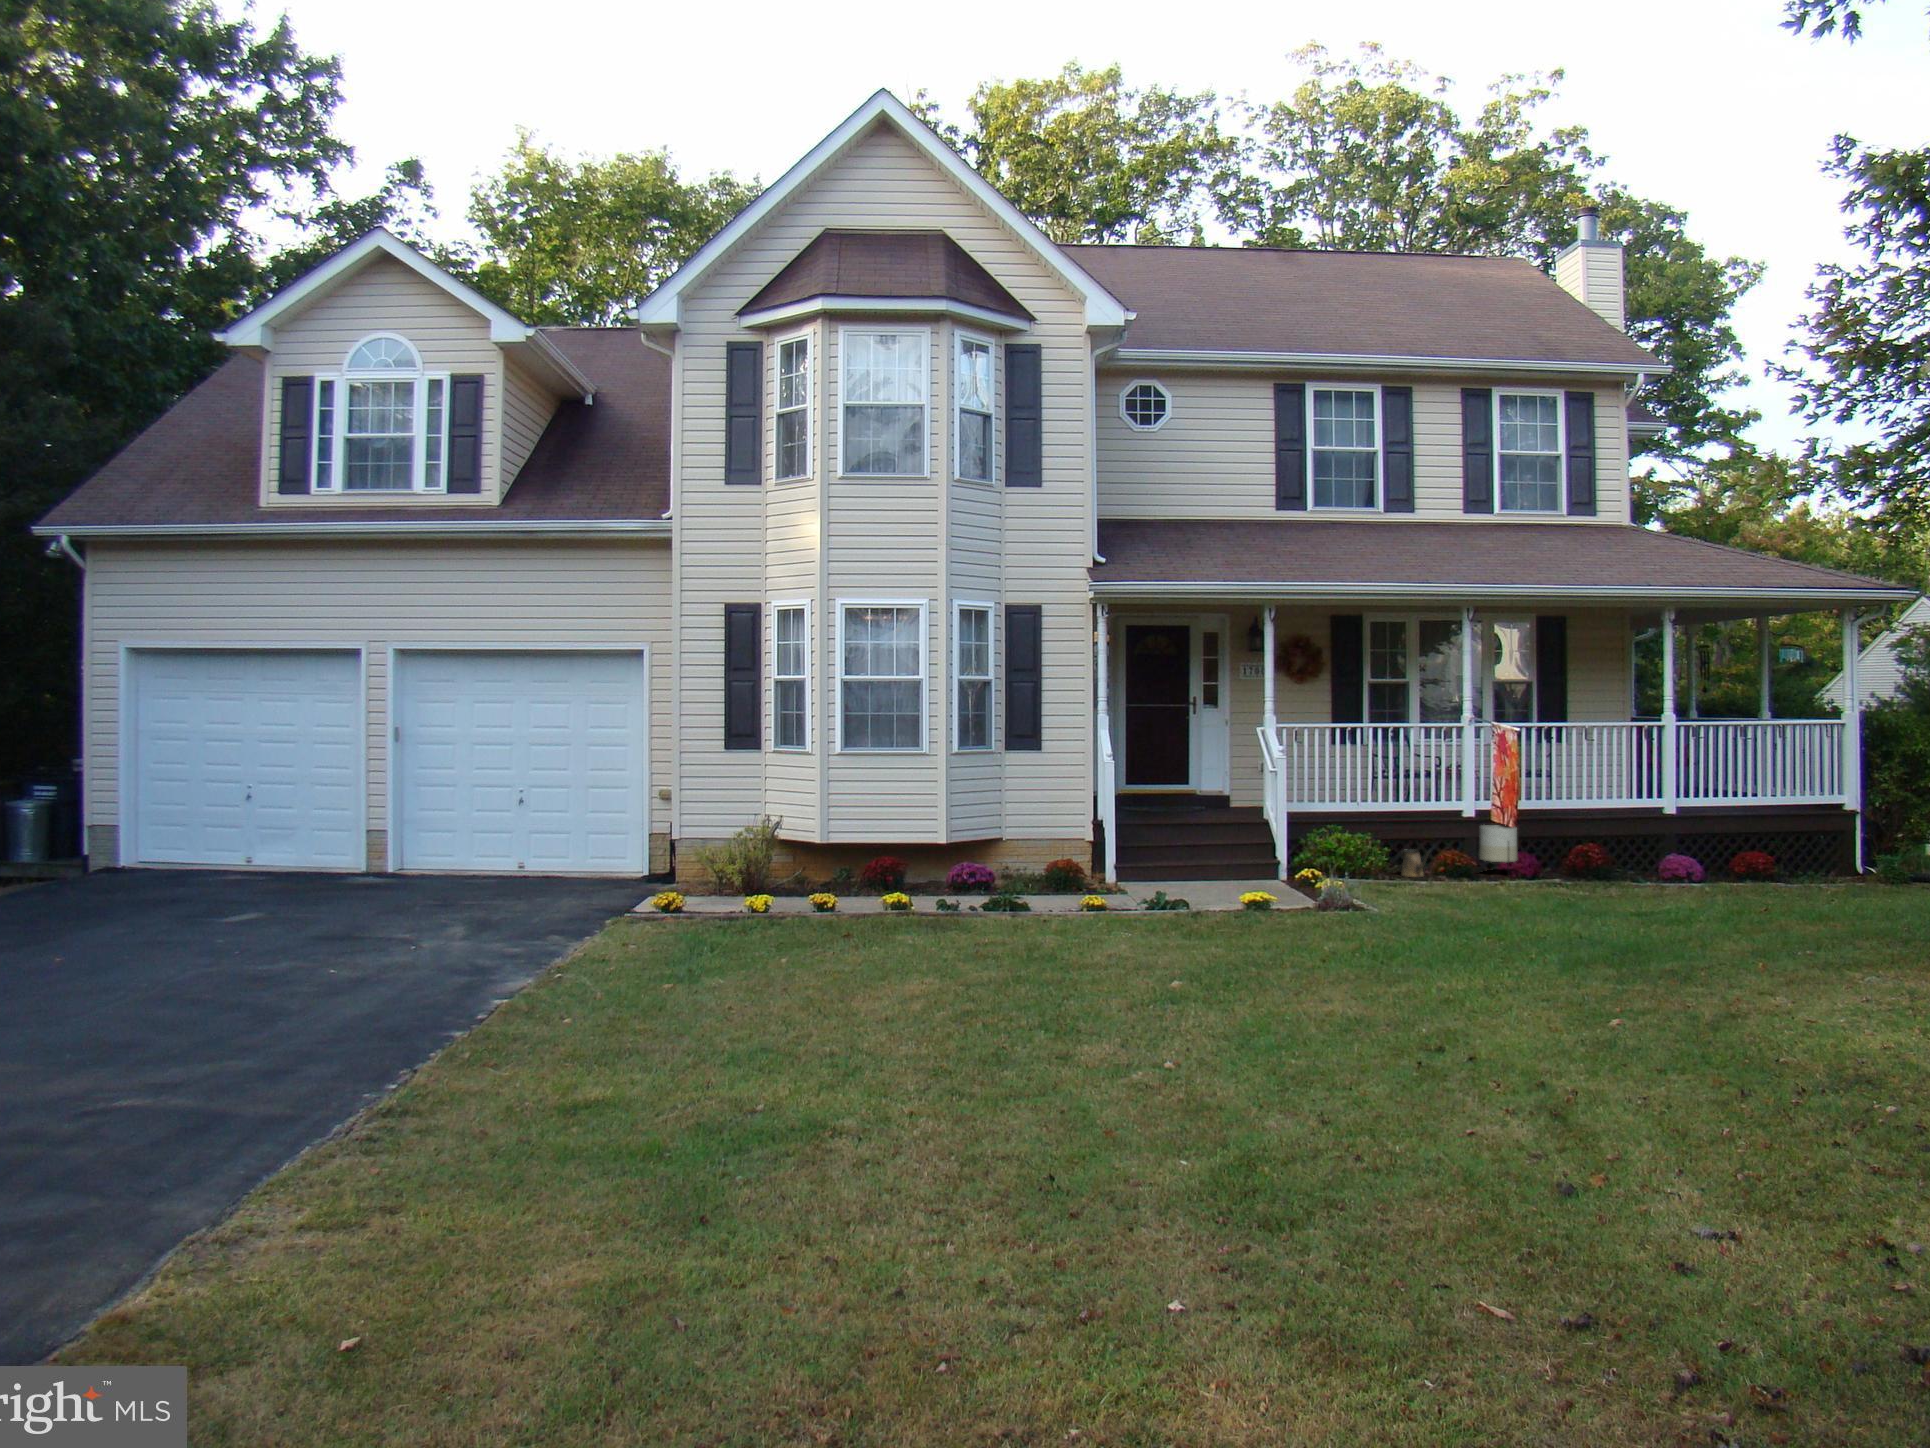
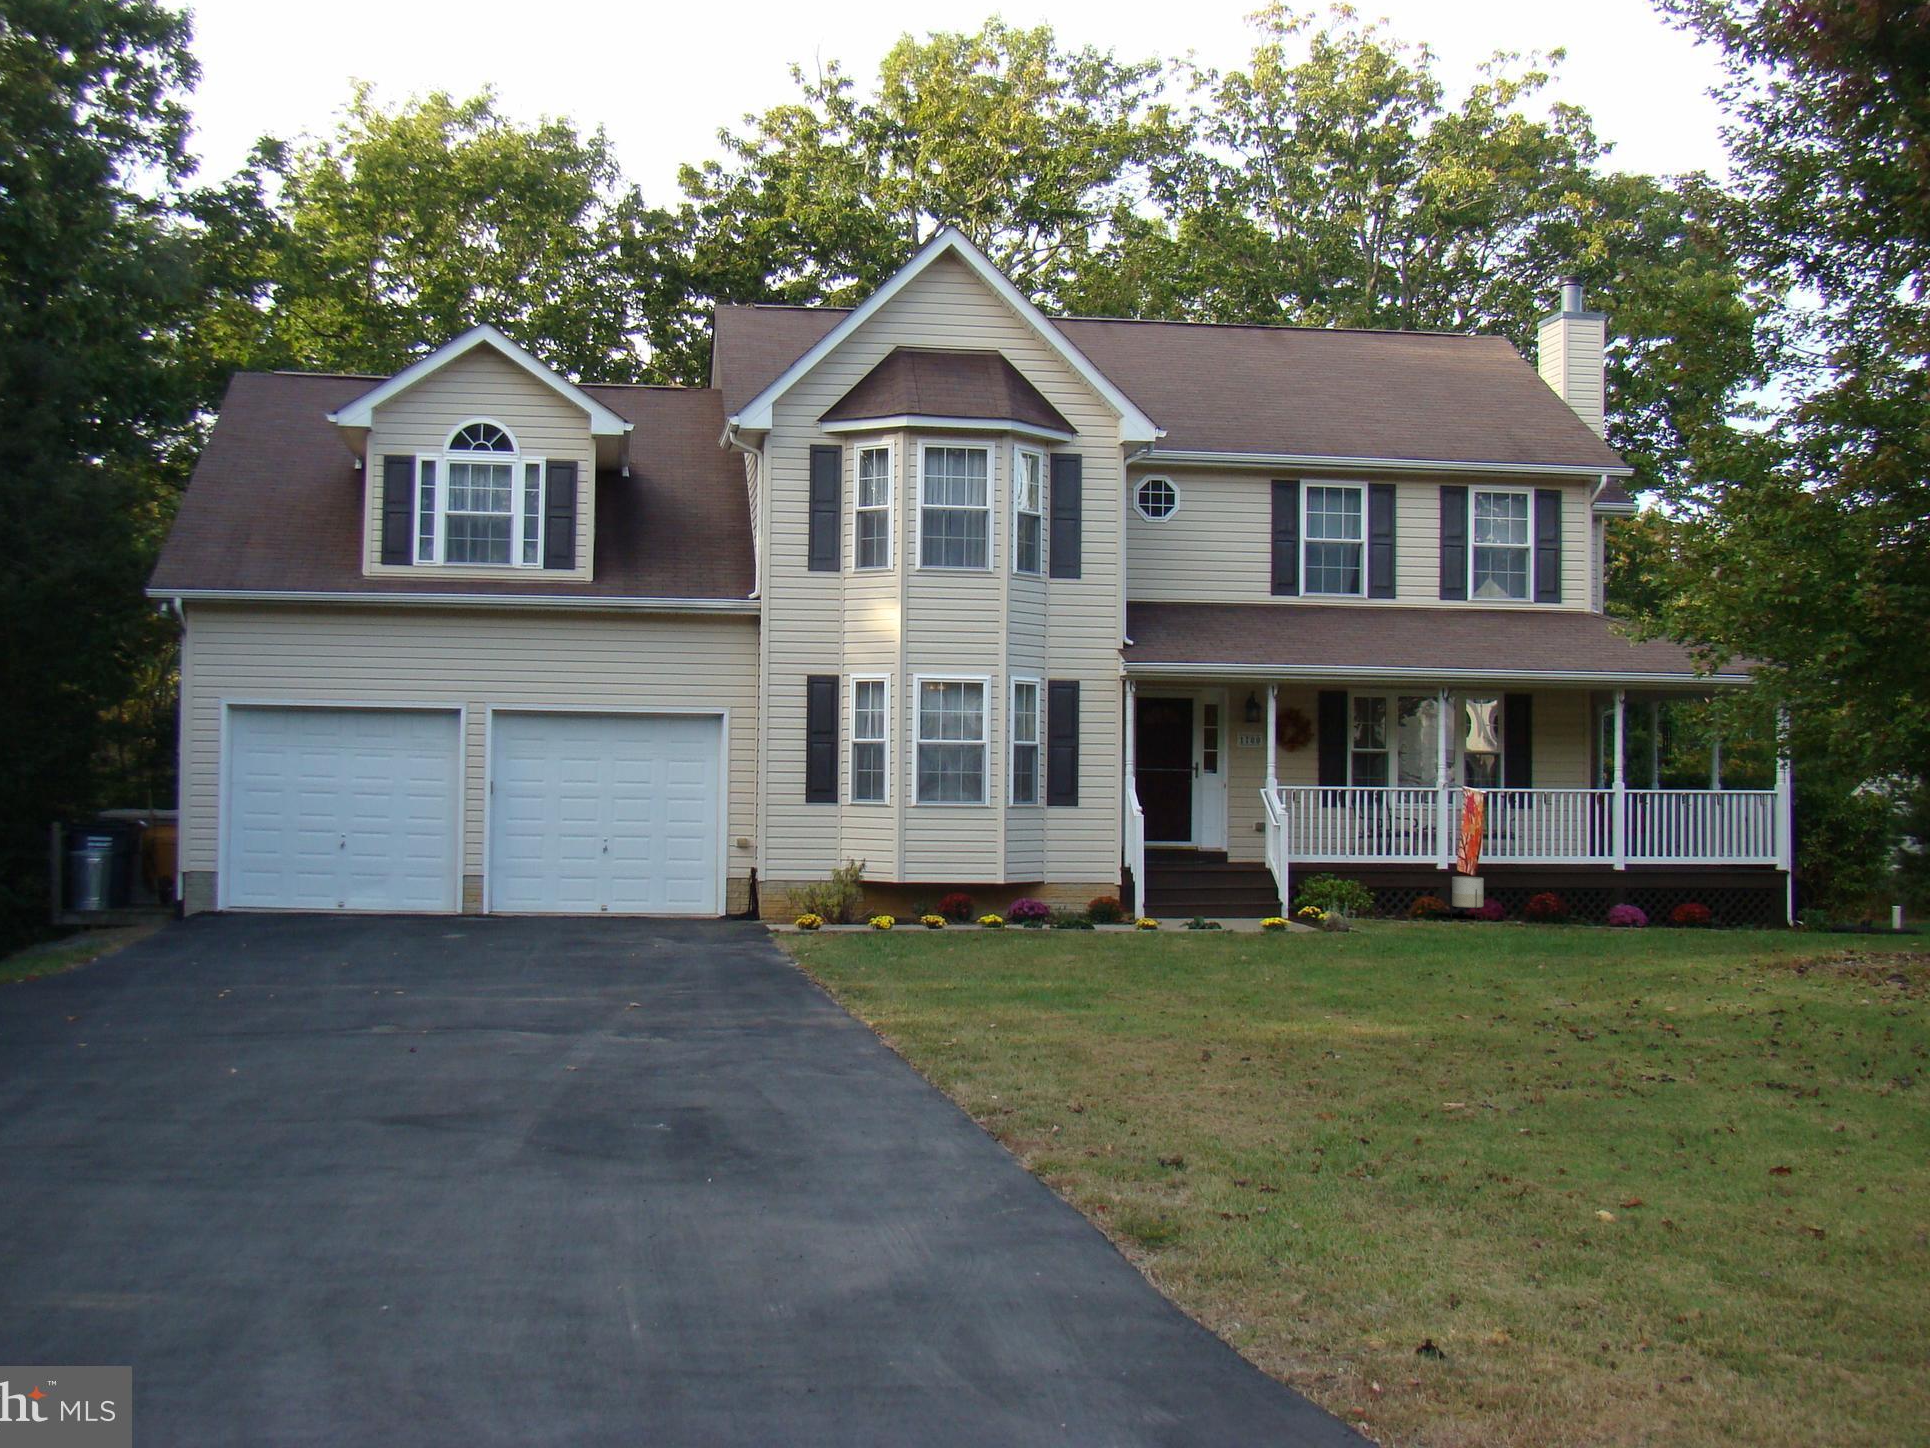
watering can: present [1401,849,1430,877] -> none [1386,896,1412,920]

